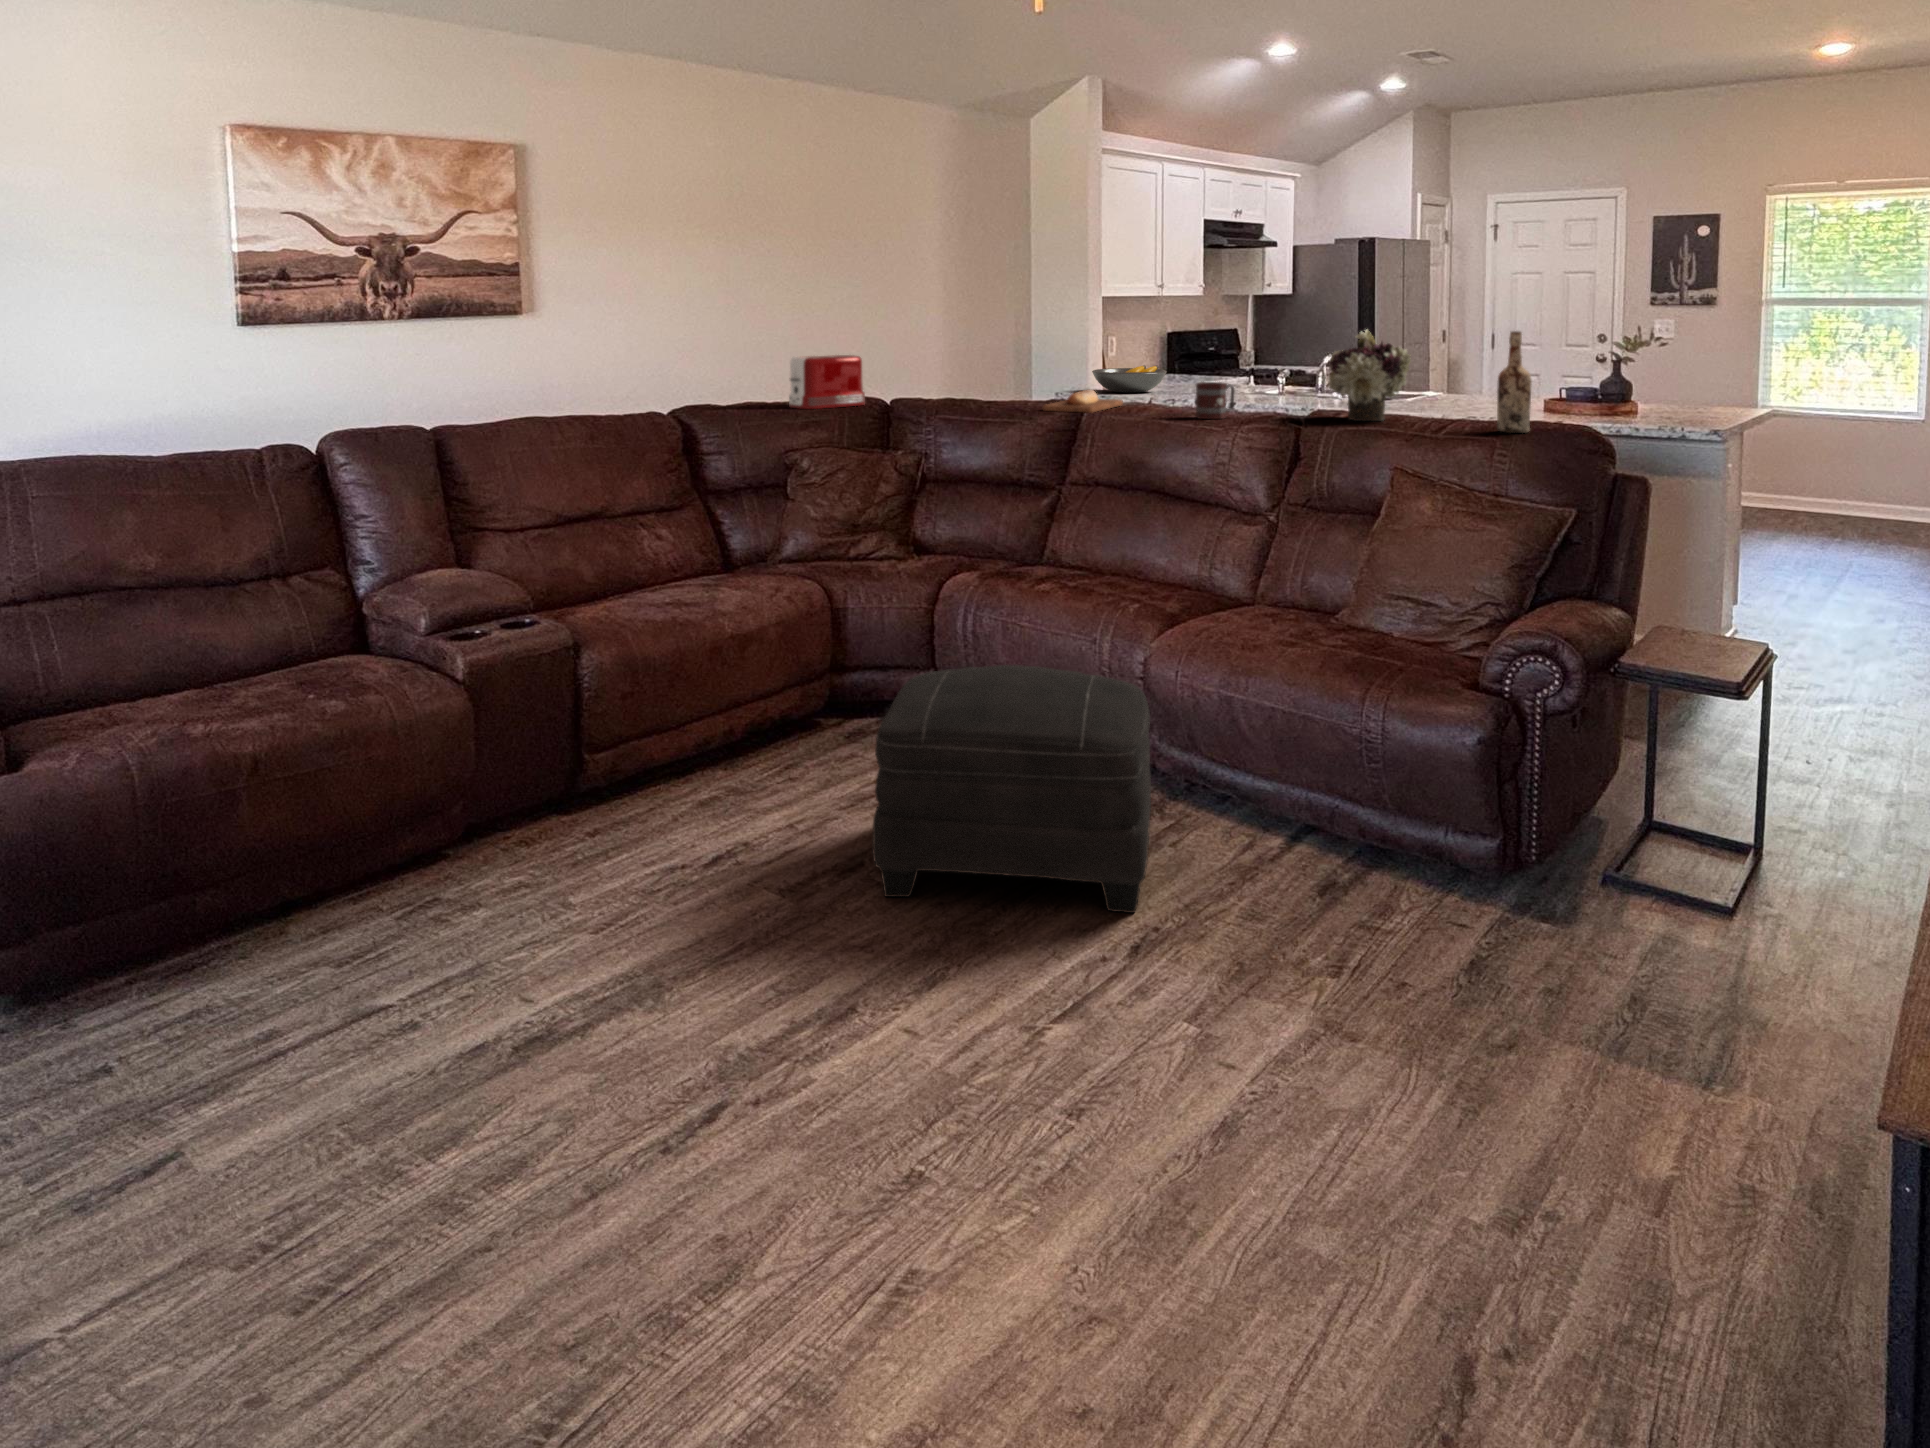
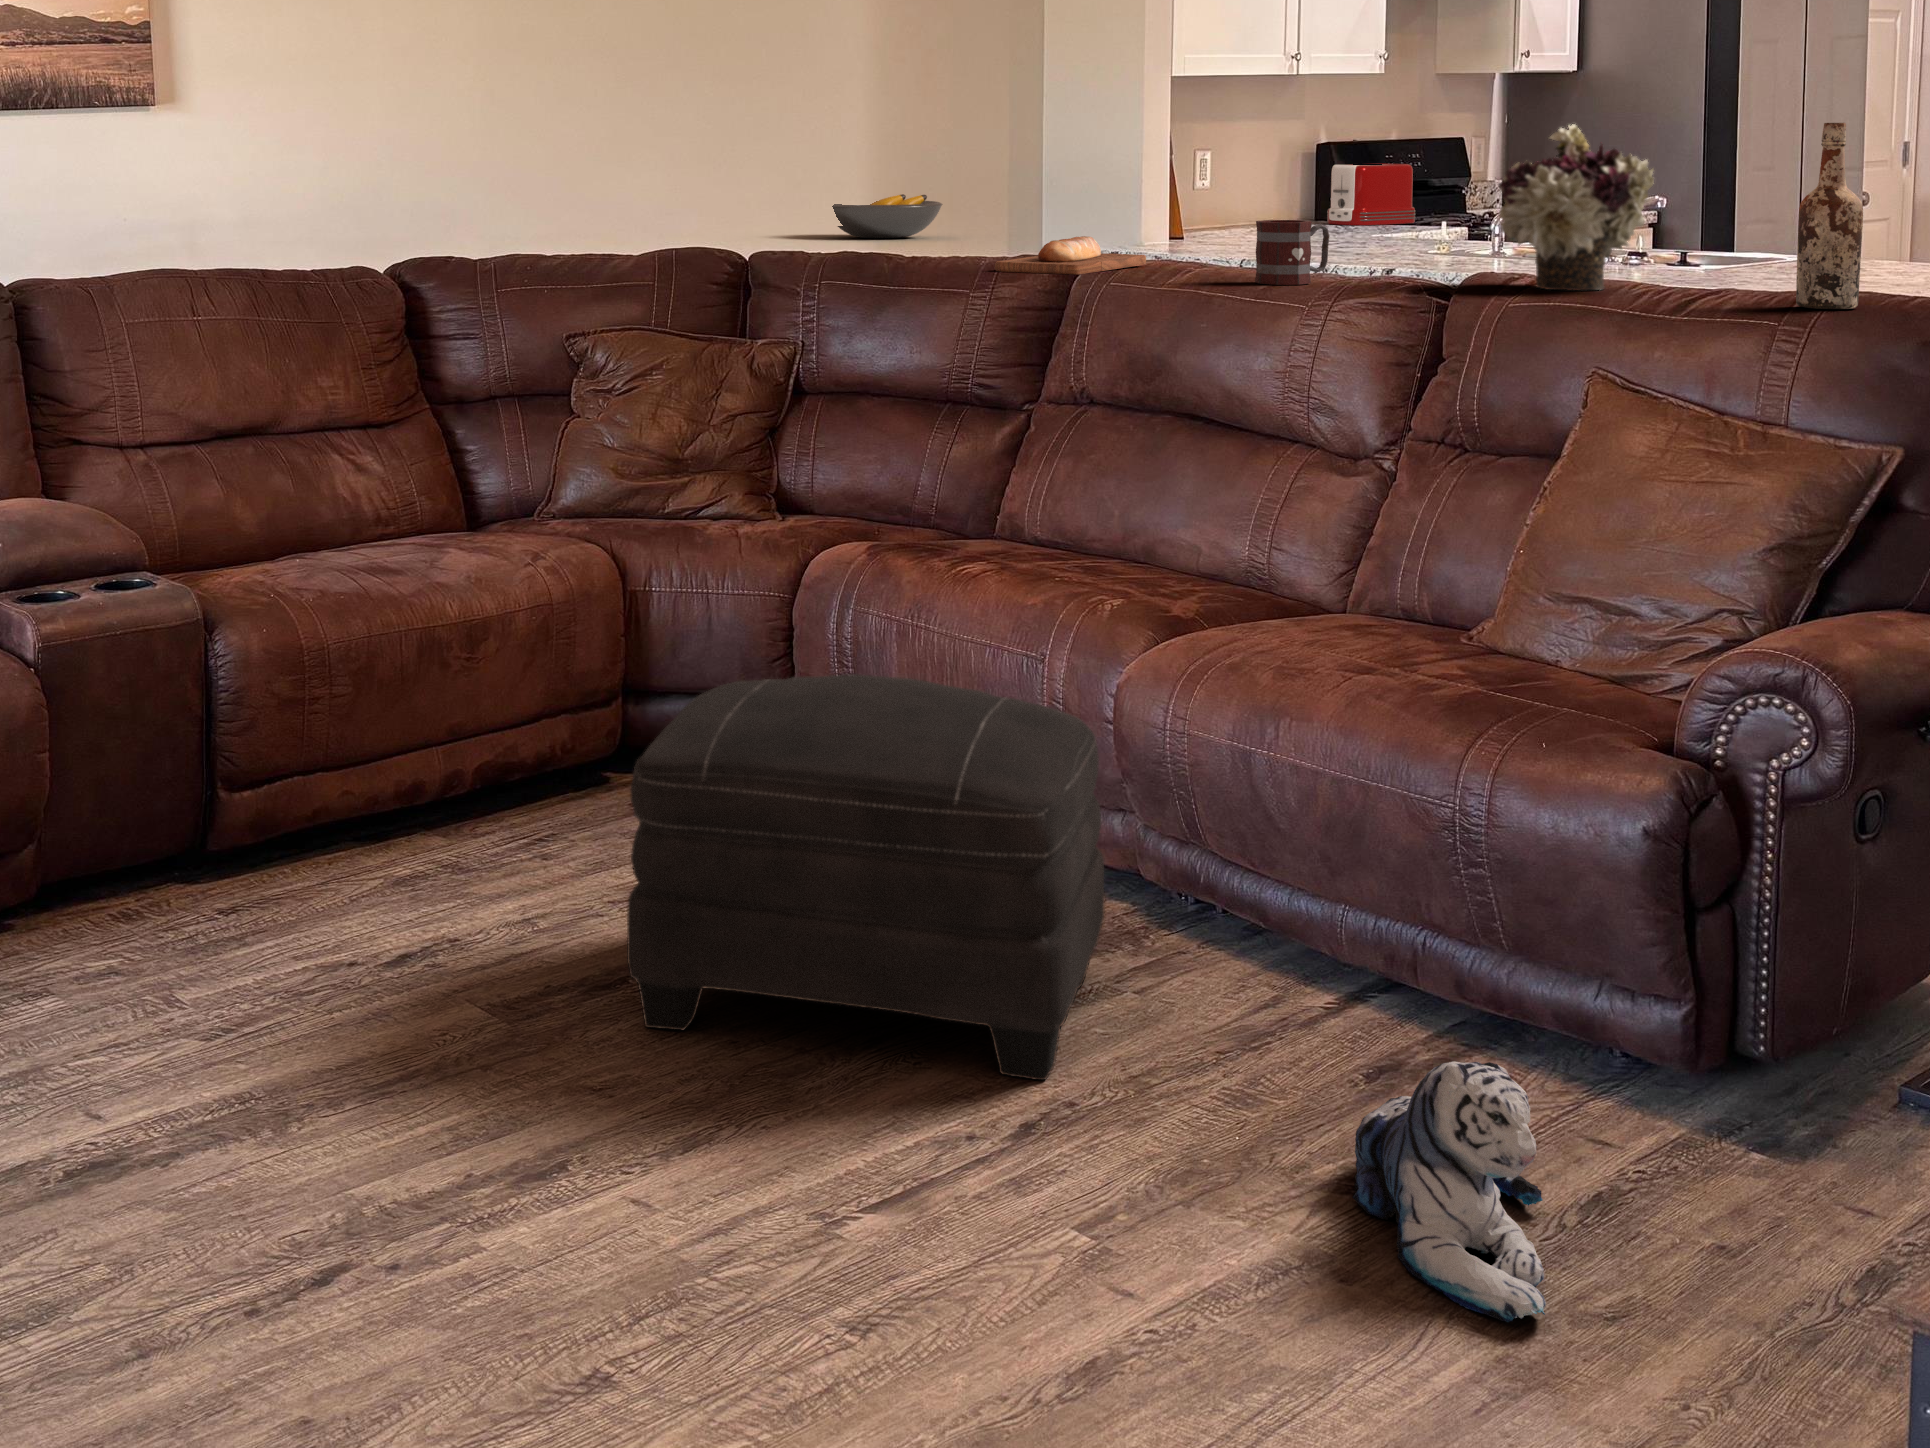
toaster: present [789,355,865,409] -> present [1327,164,1416,226]
fruit bowl: present [1092,365,1167,393] -> present [832,194,942,238]
plush toy: none [1329,894,1465,1057] -> present [1353,1061,1546,1322]

